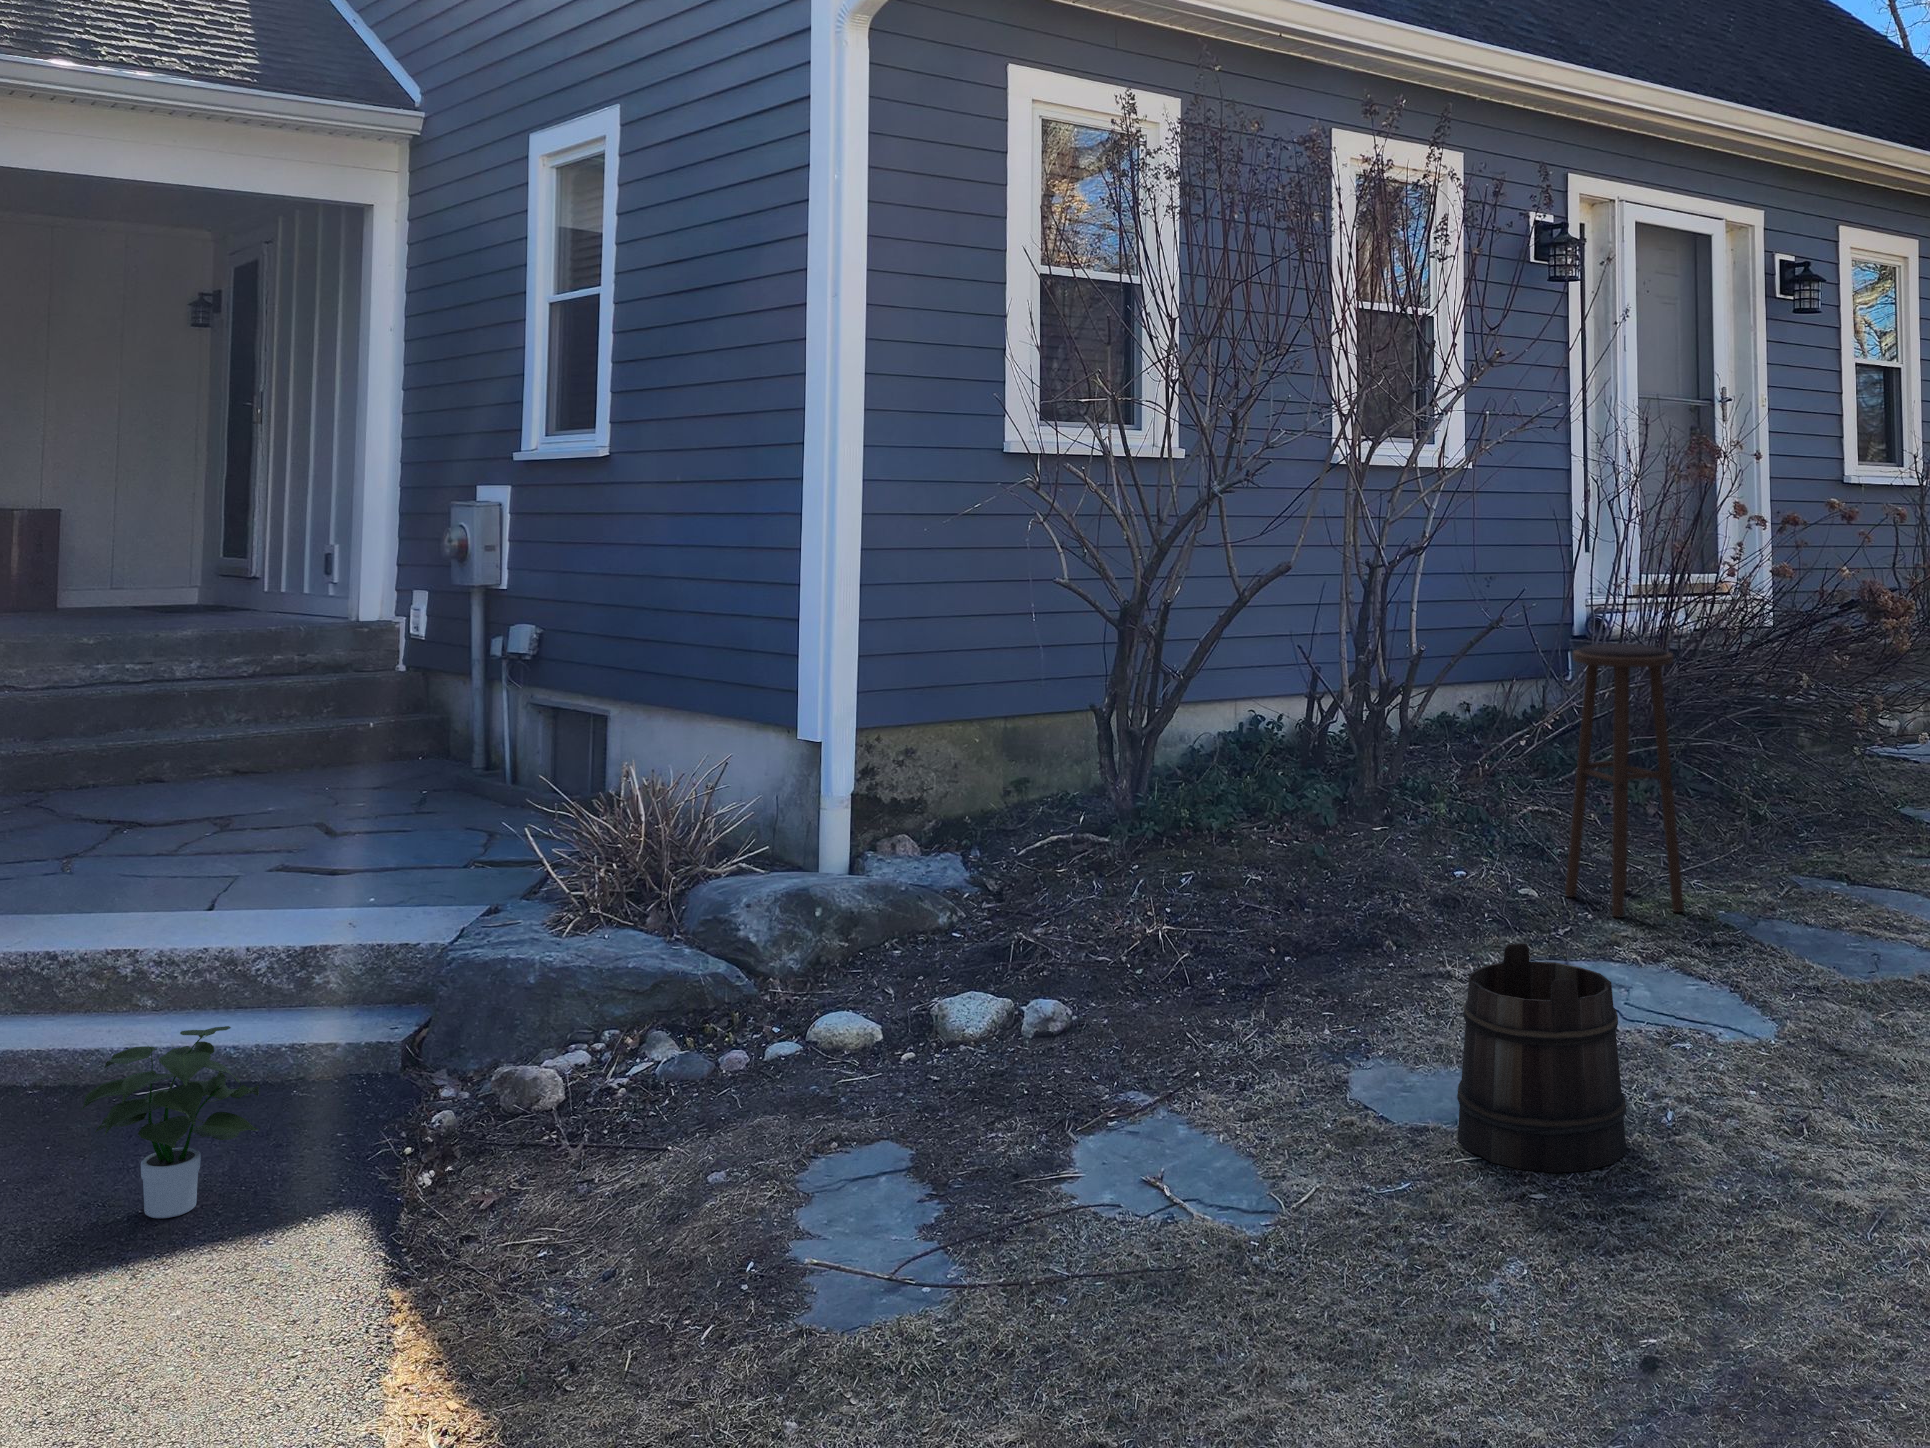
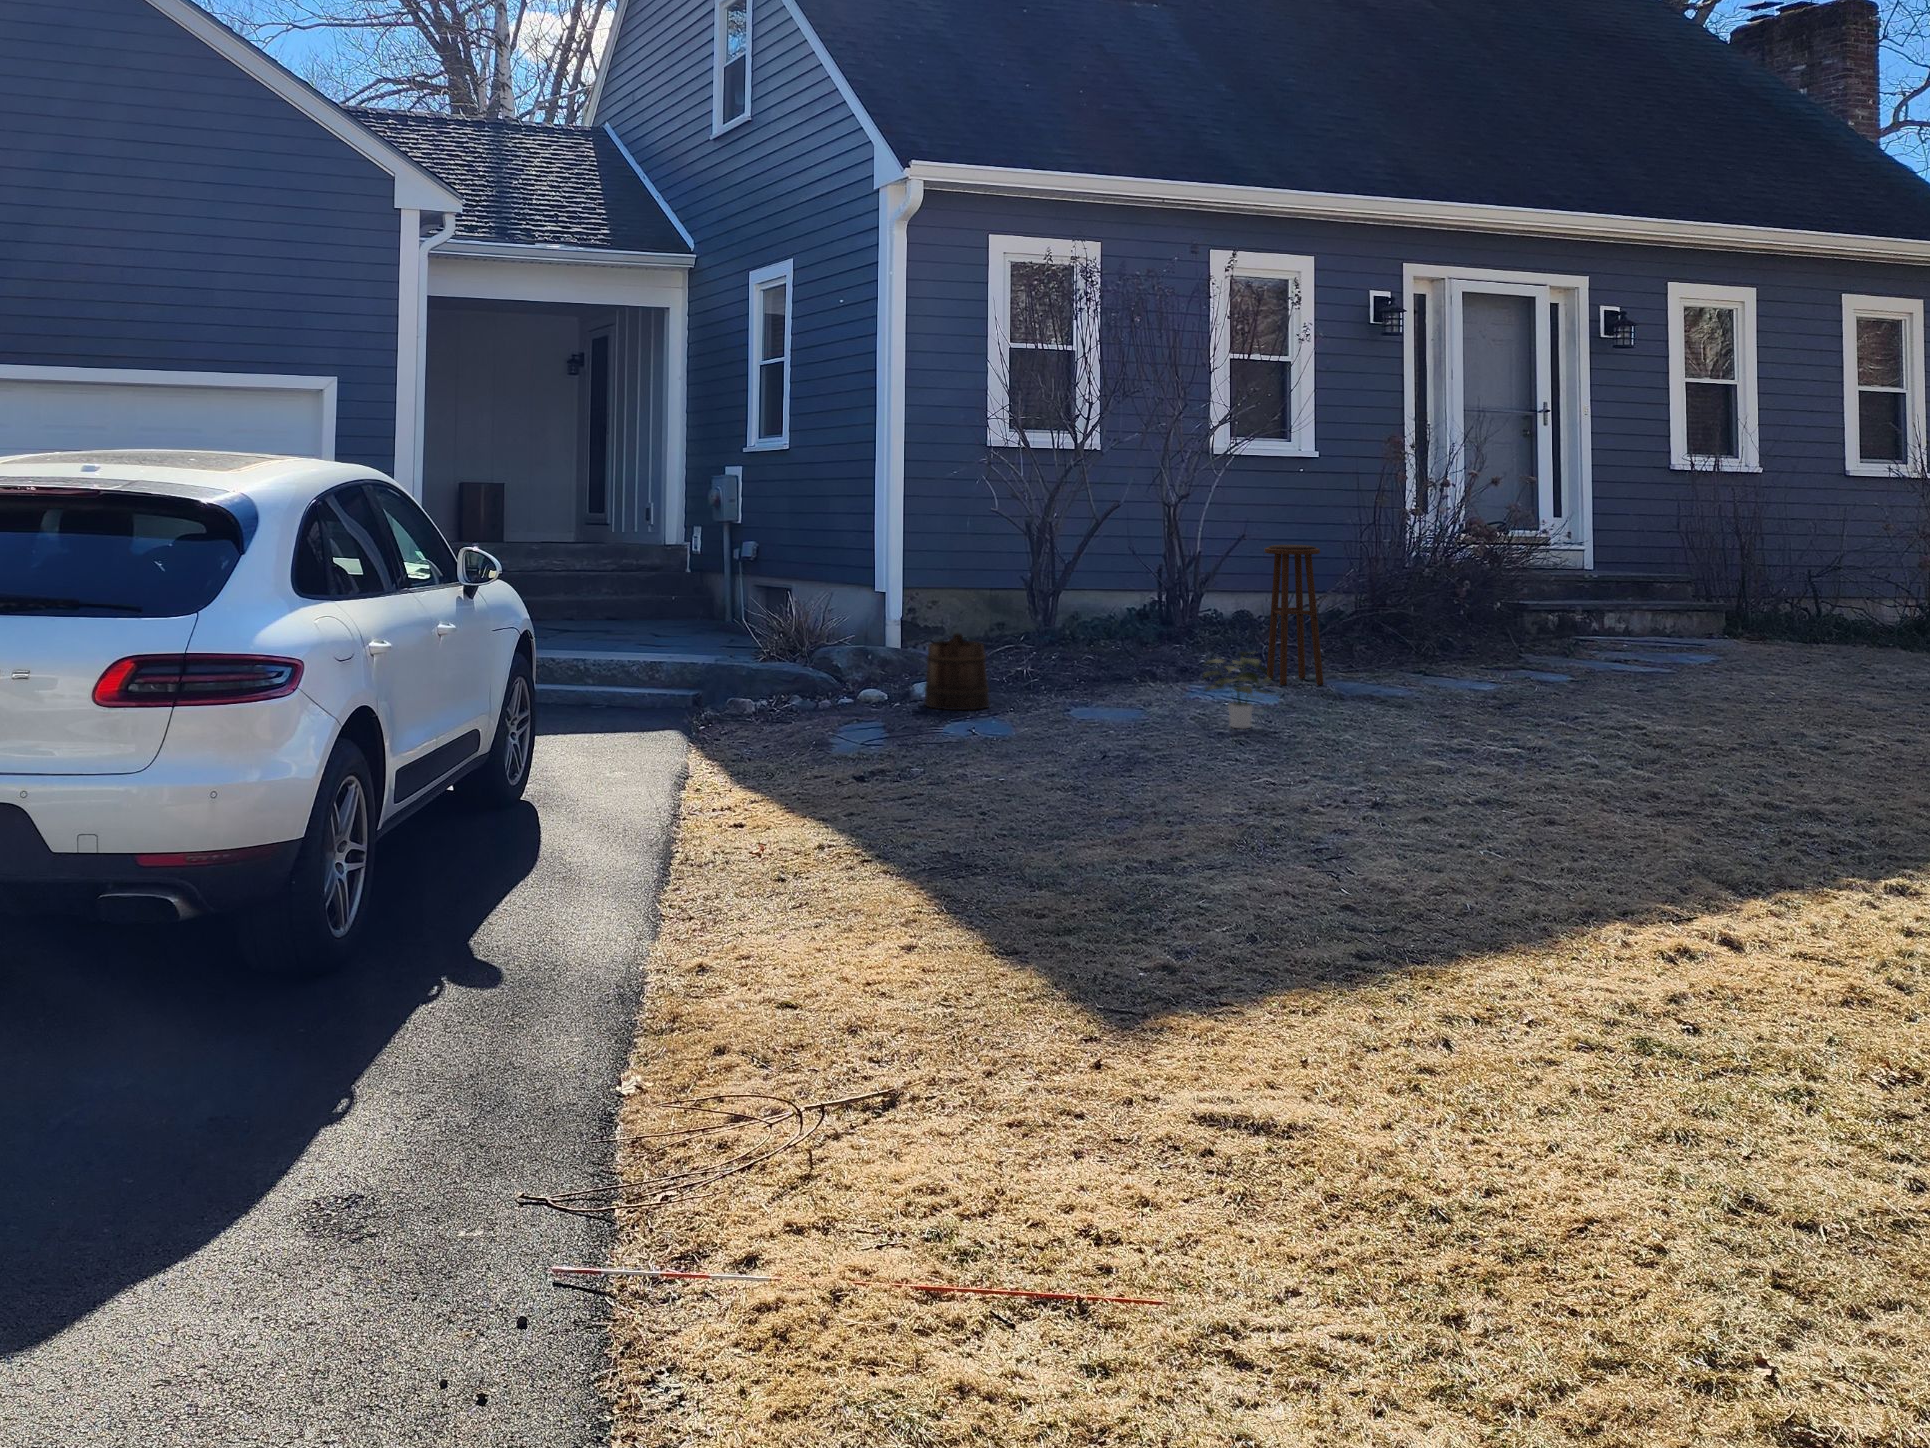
bucket: present [1457,943,1627,1173] -> present [924,633,989,710]
potted plant: present [81,1026,259,1218] -> present [1203,652,1272,729]

